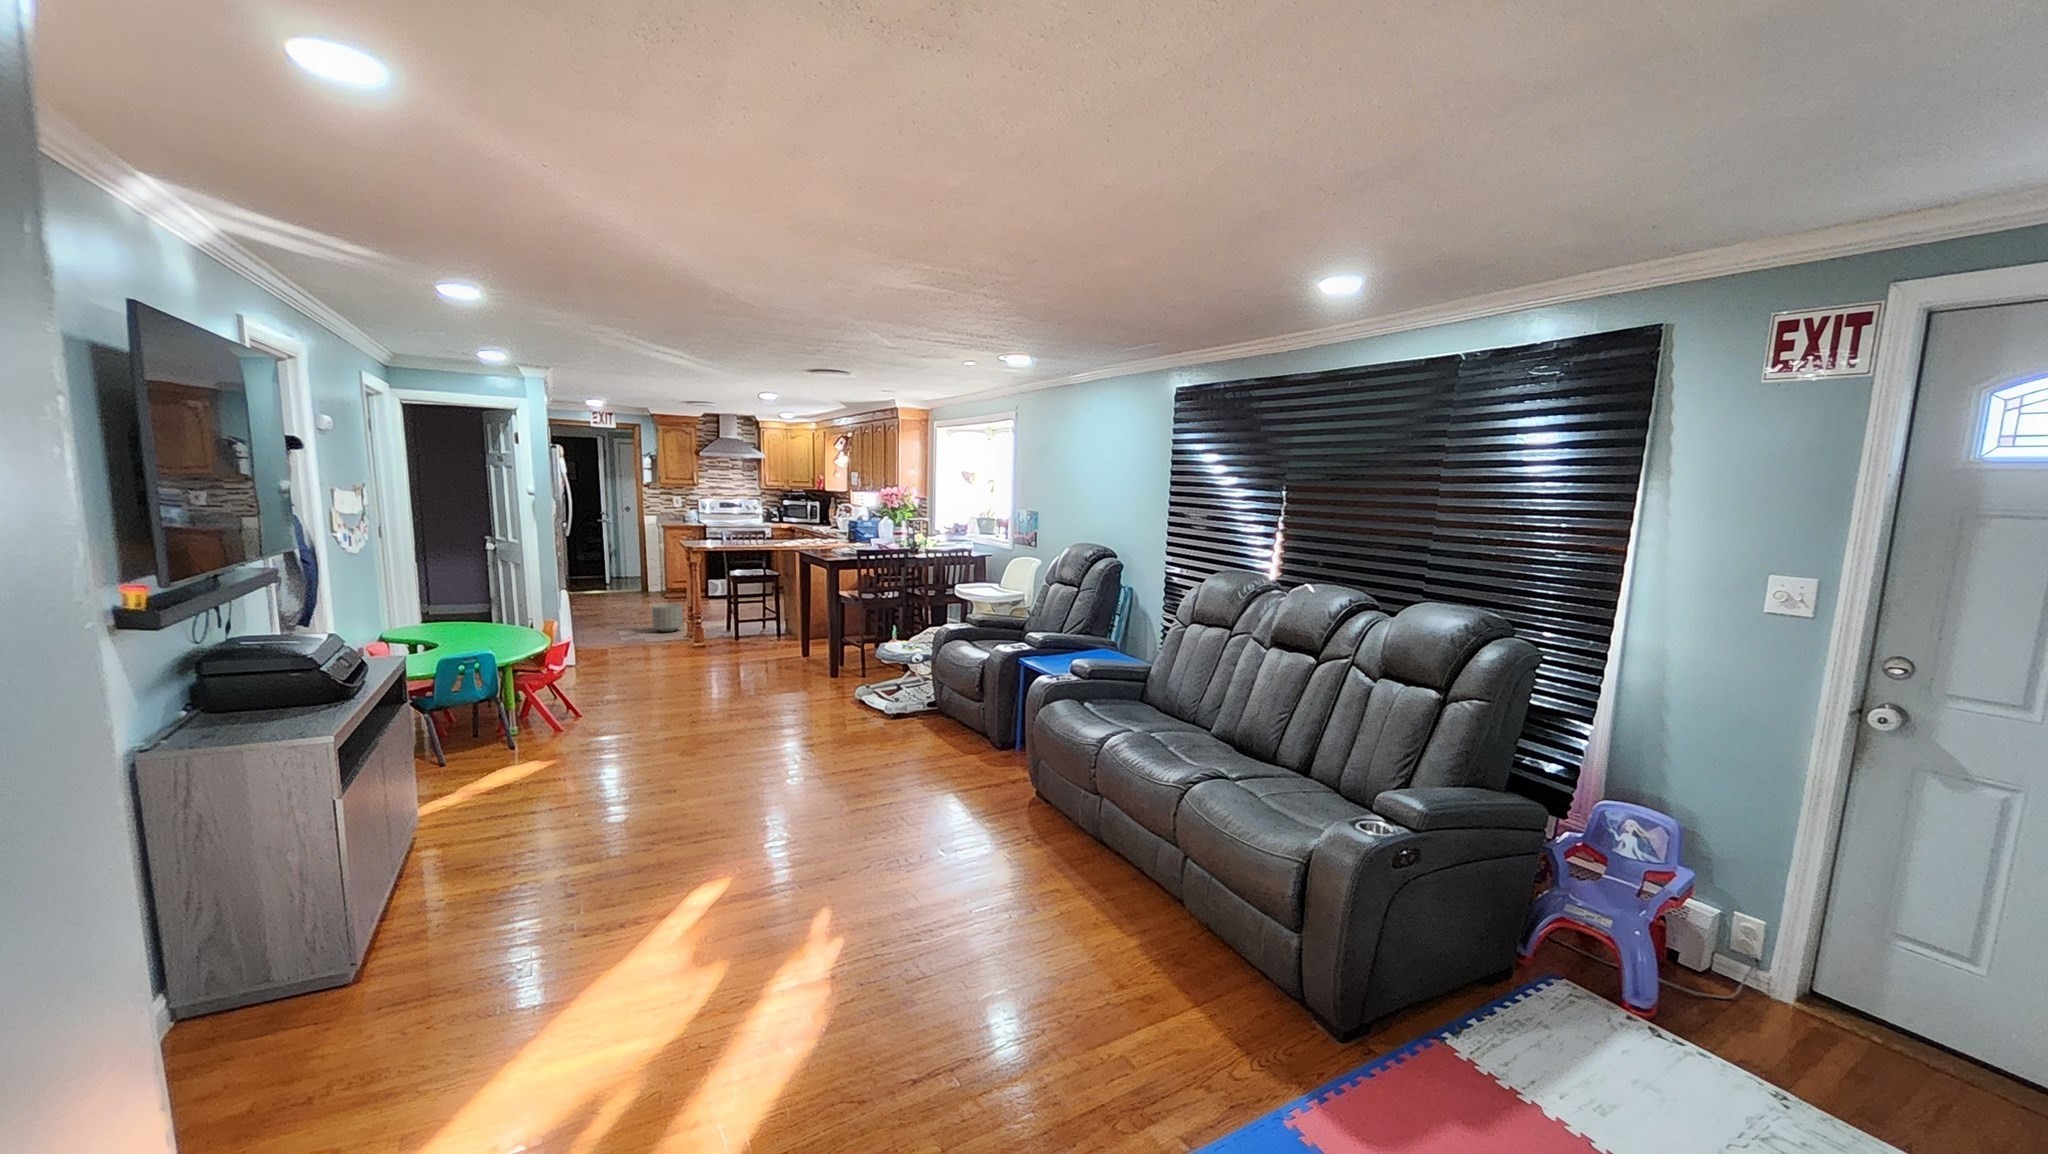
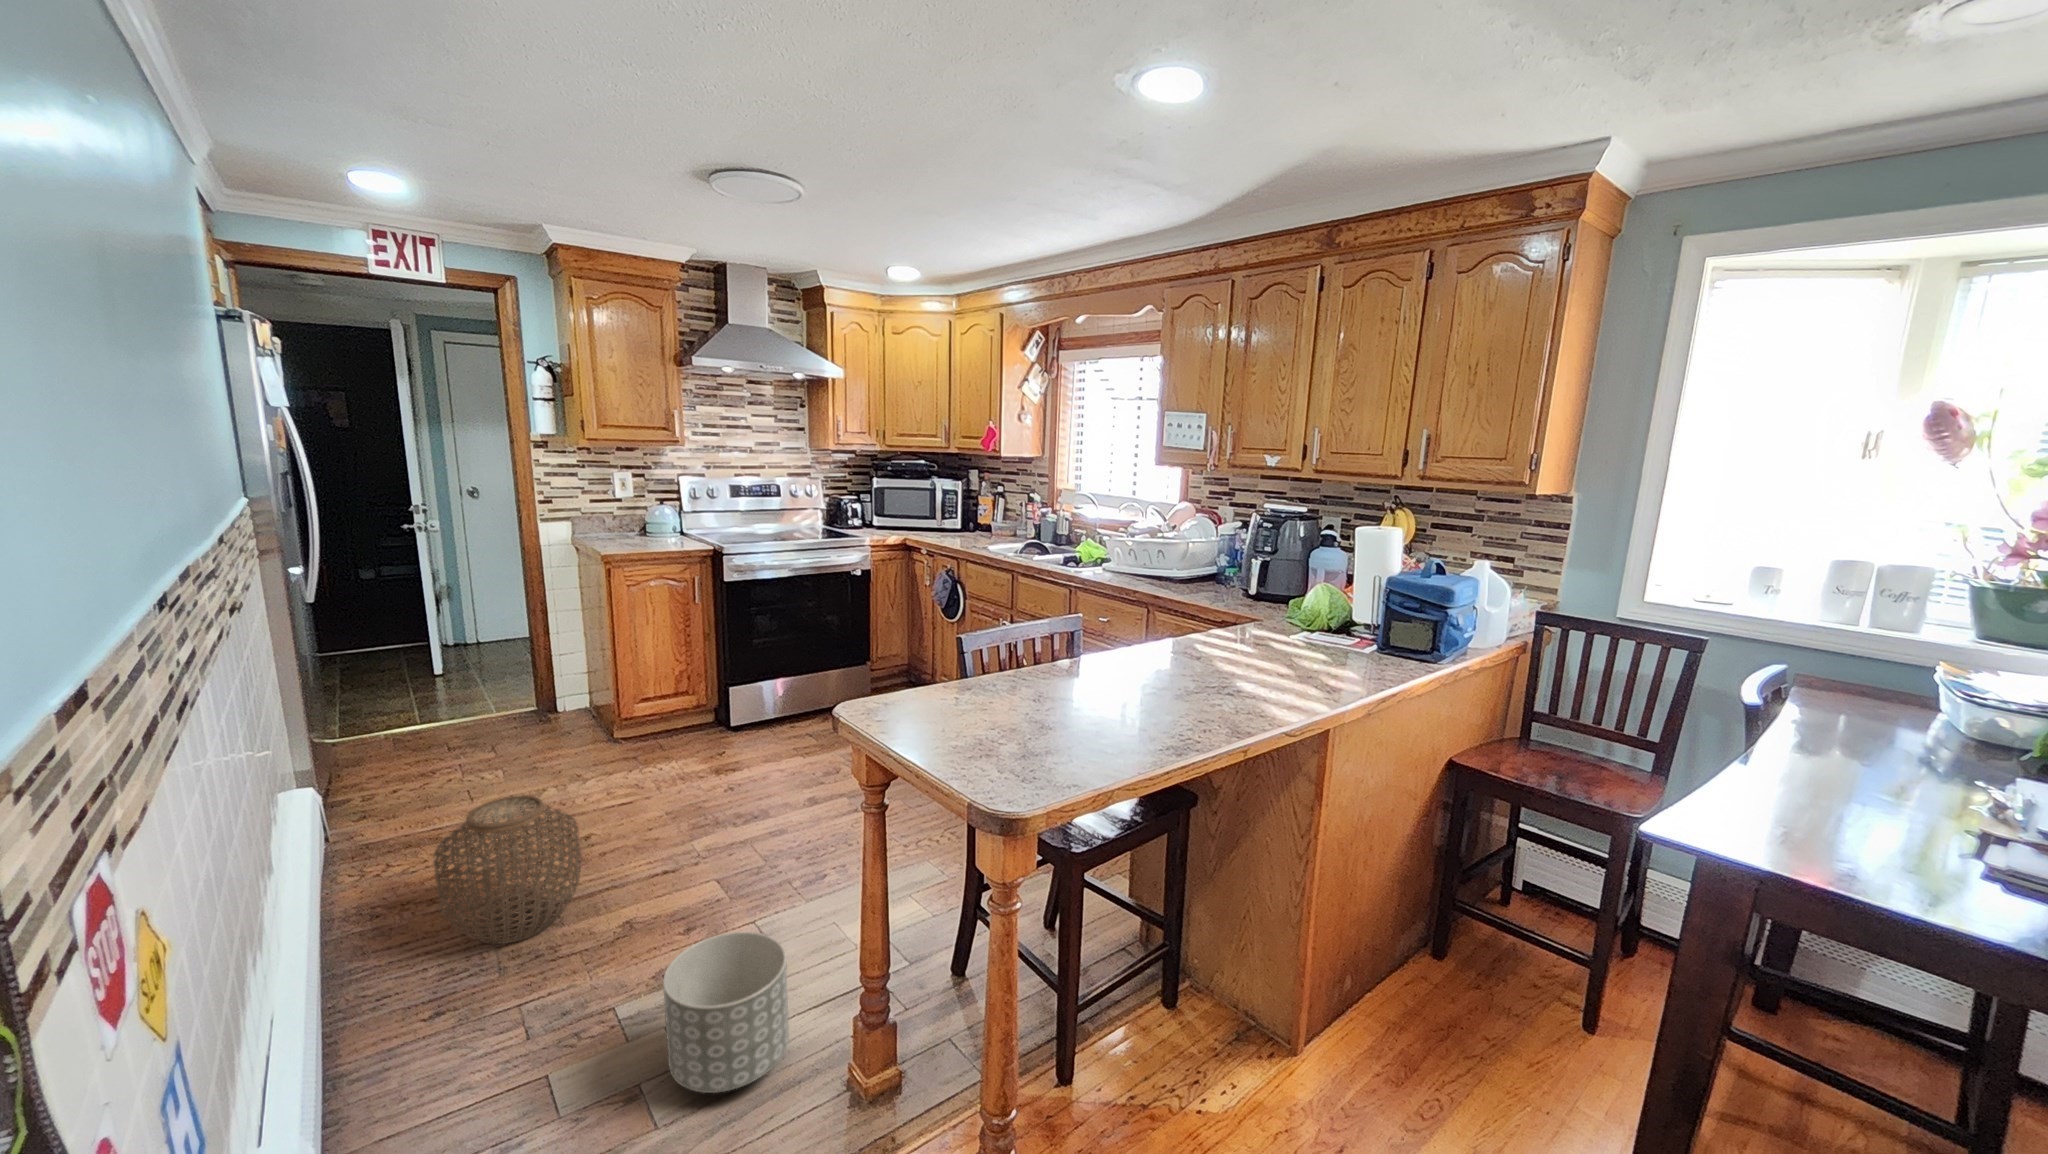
woven basket: none [604,583,642,620] -> present [434,795,581,944]

